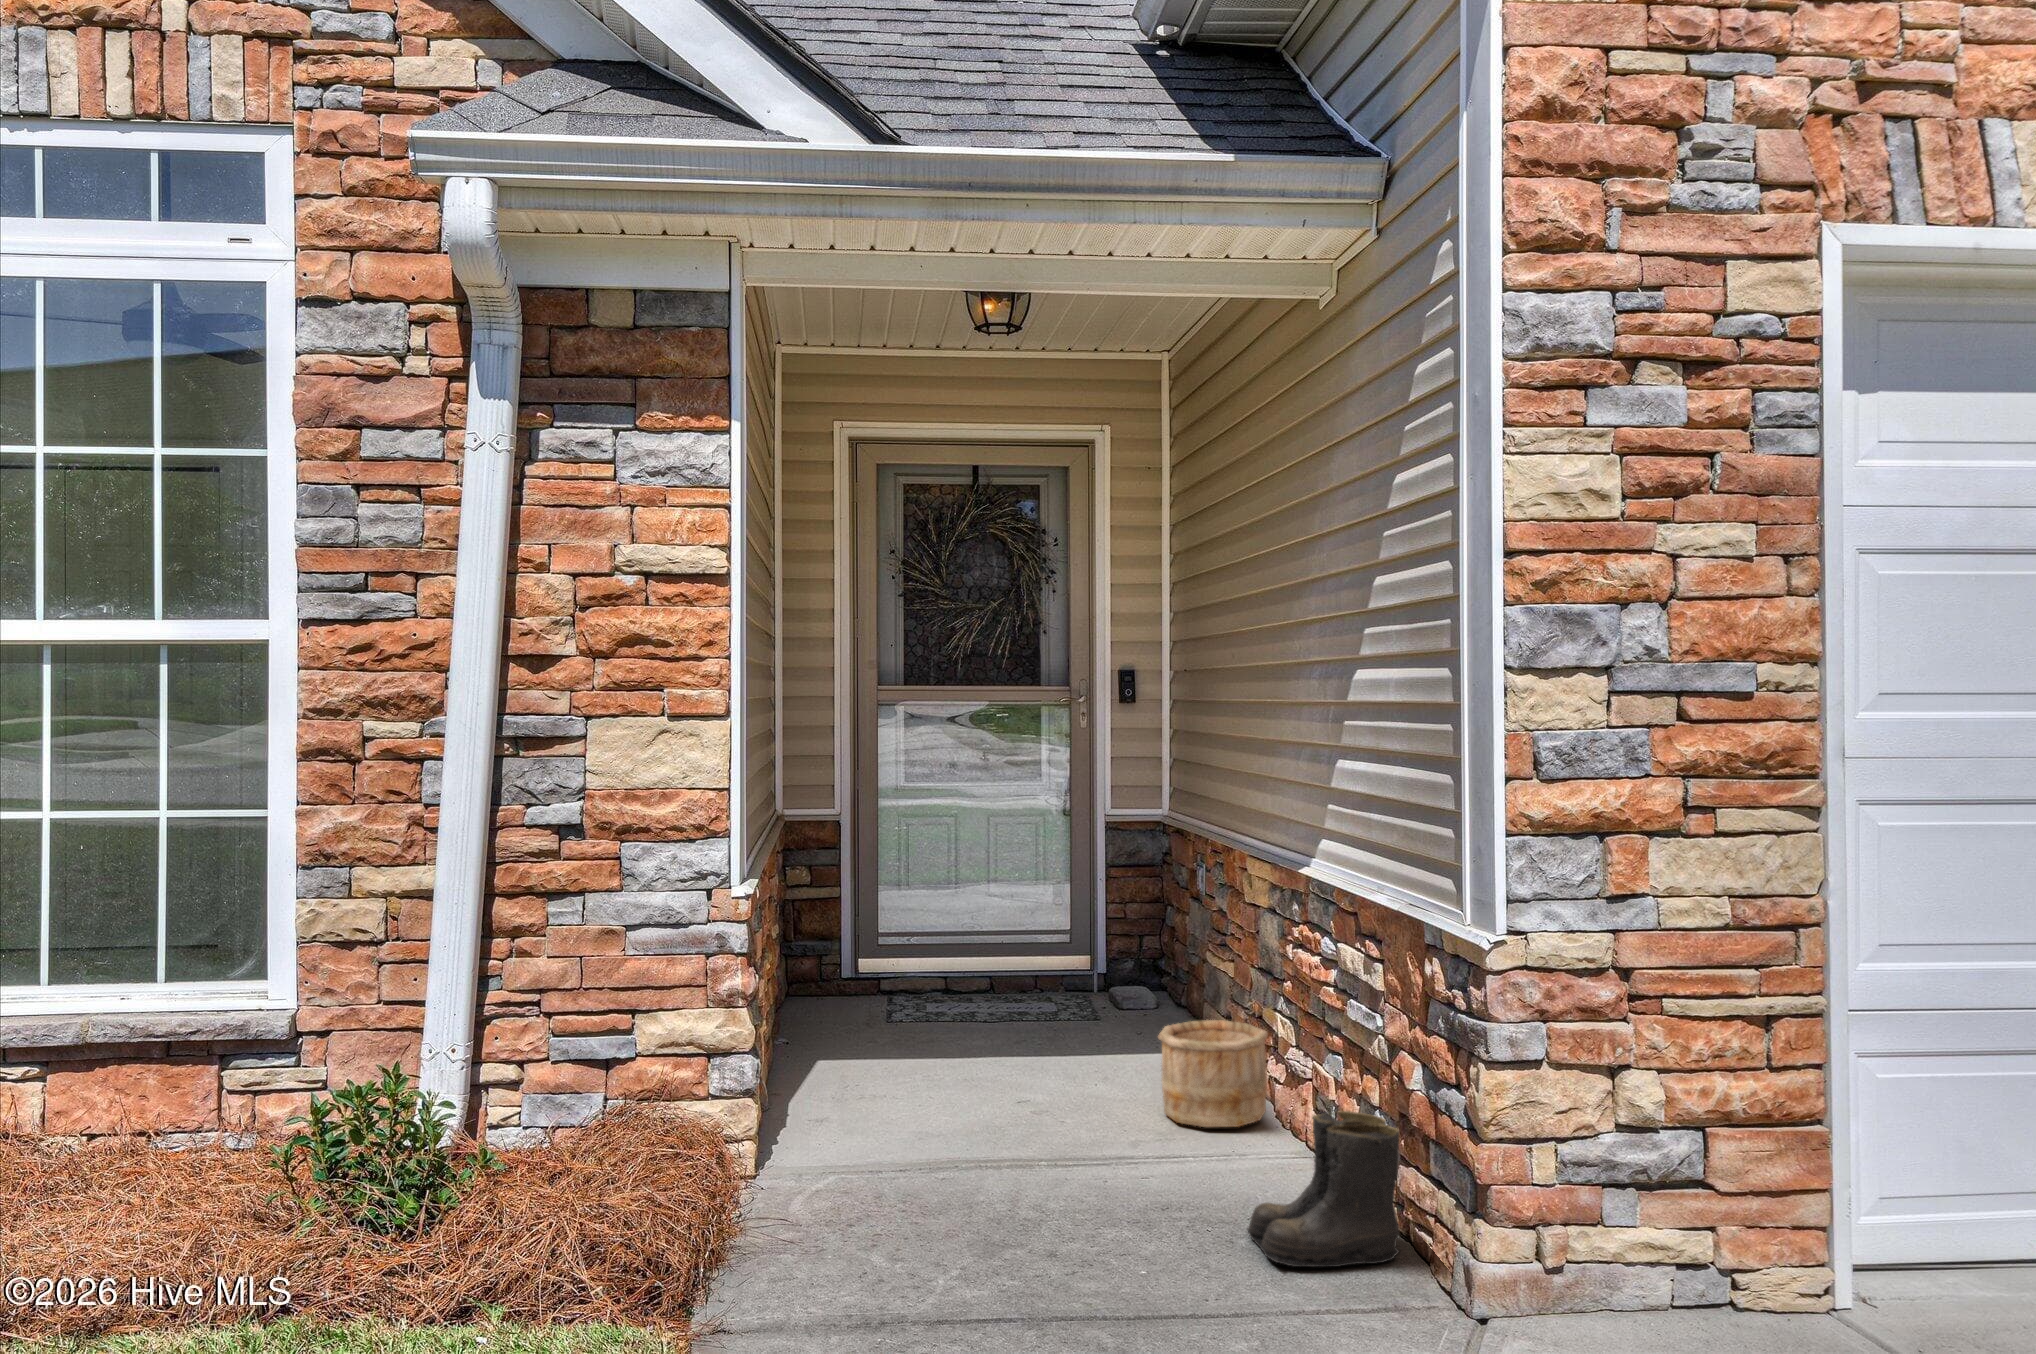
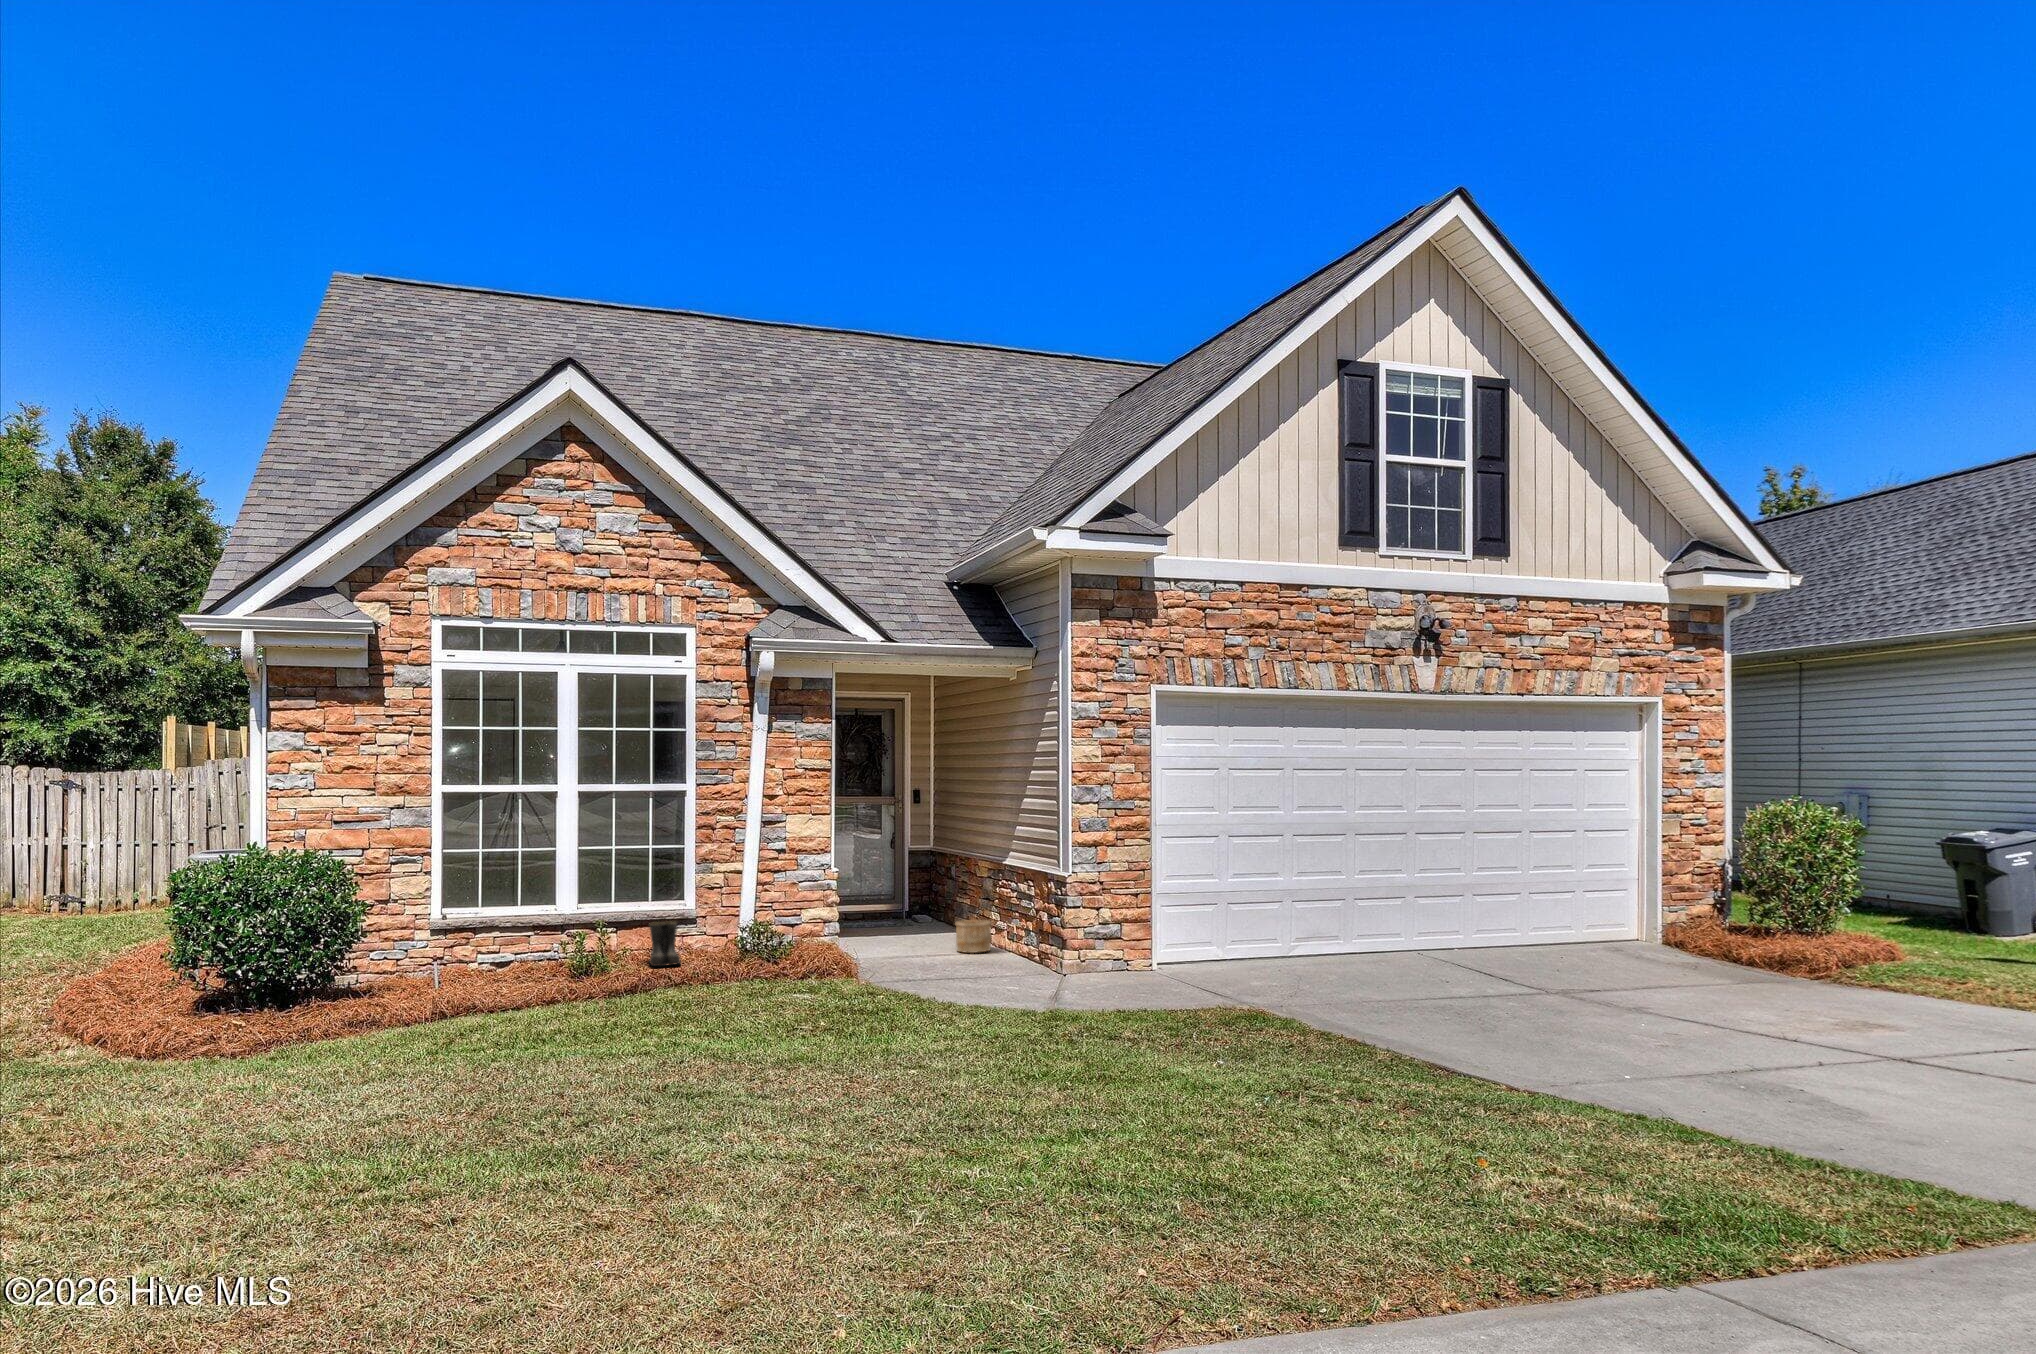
boots: present [1247,1111,1399,1267] -> present [649,922,681,966]

